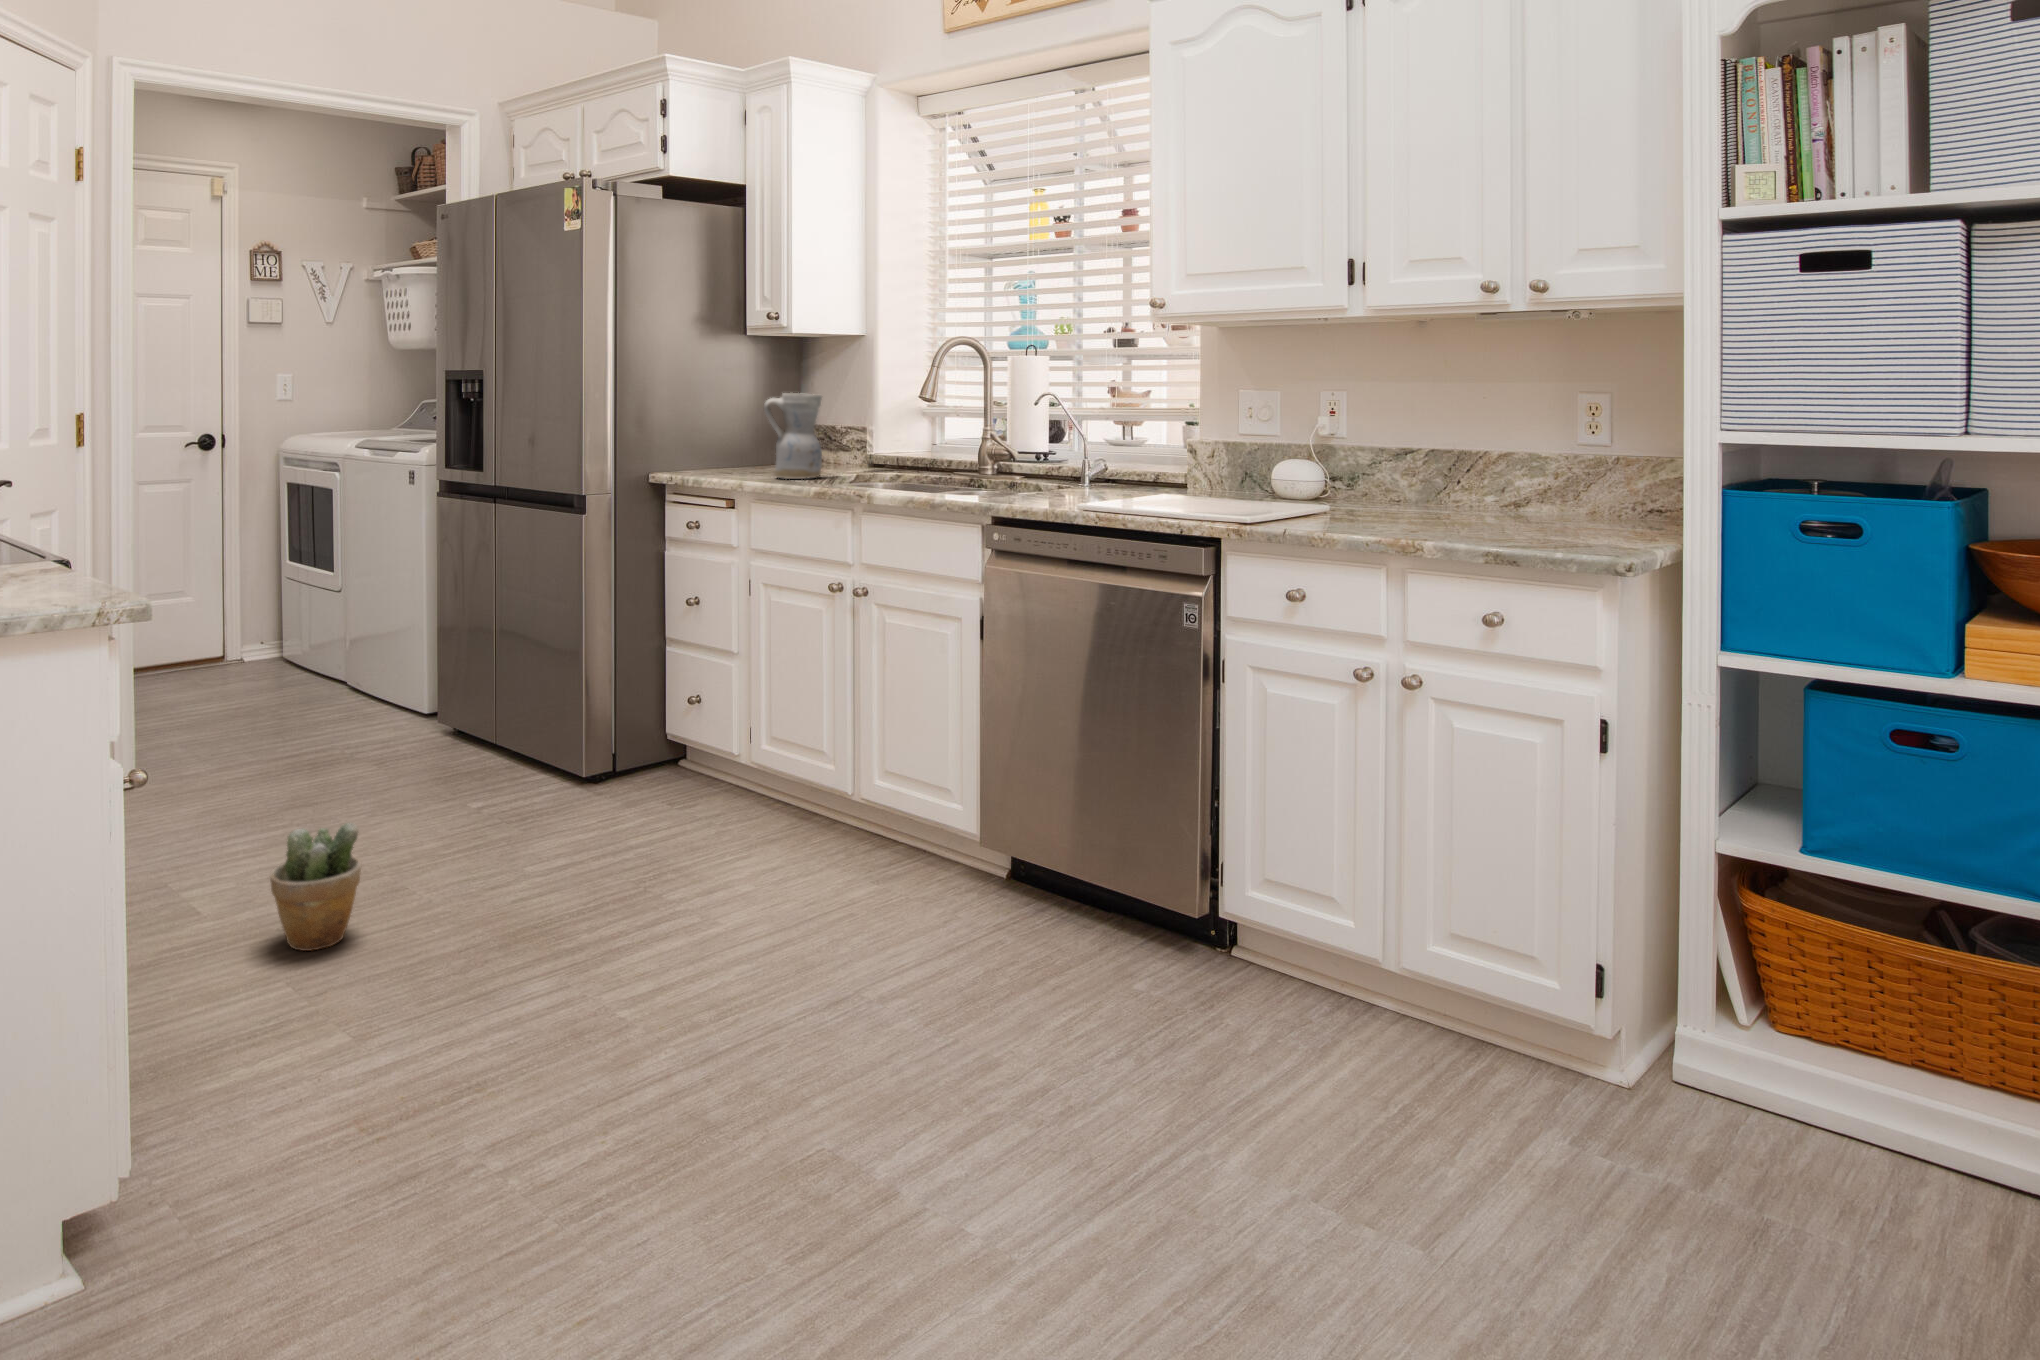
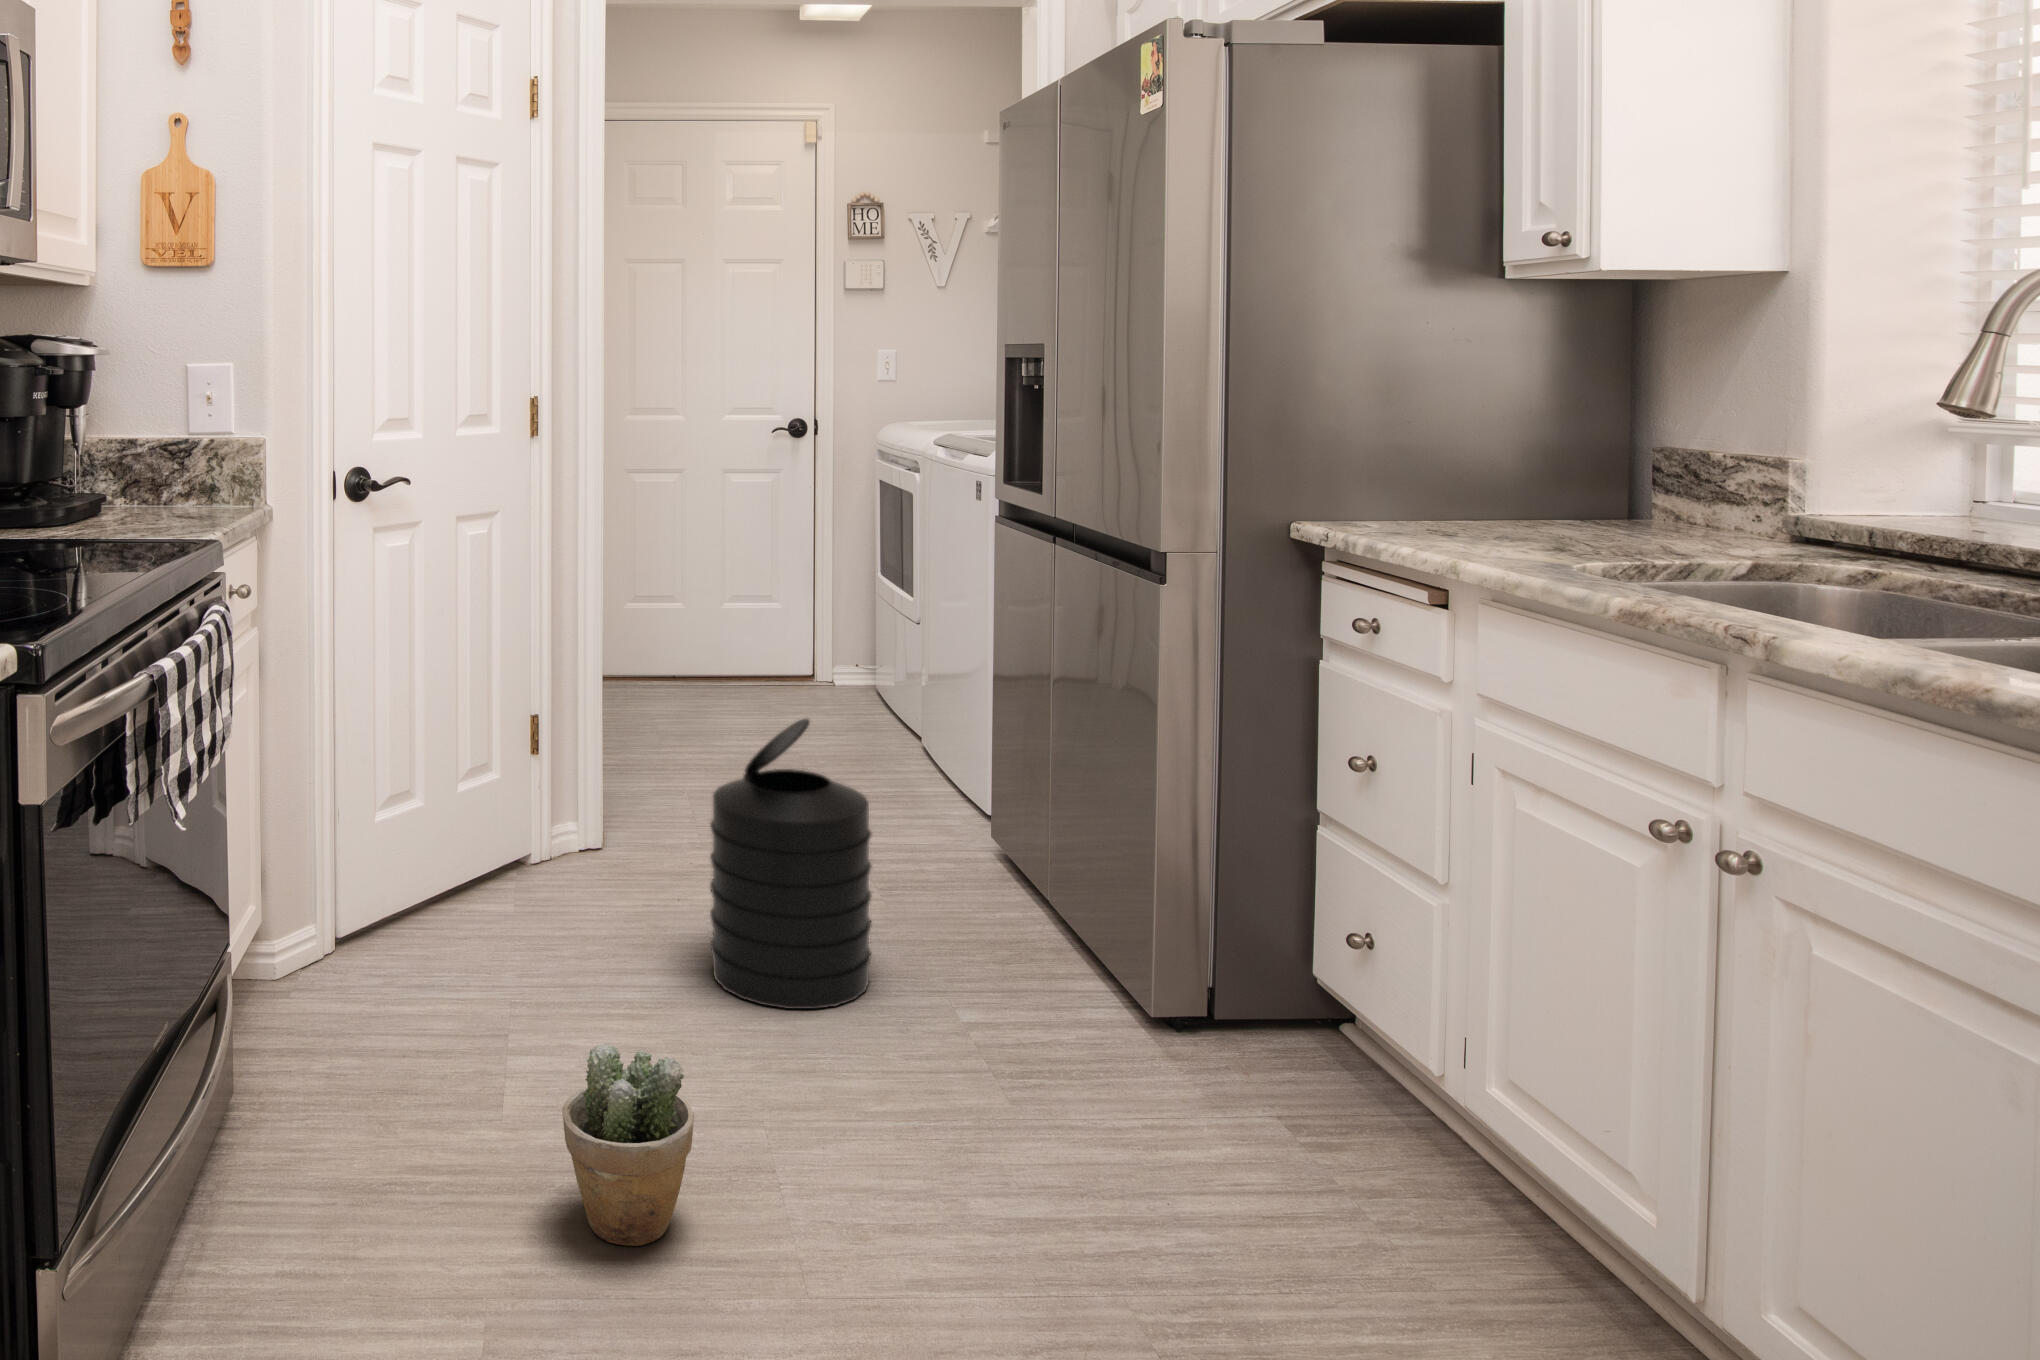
ceramic pitcher: present [764,393,822,479] -> none [1517,387,1658,560]
trash can: none [282,630,401,830] -> present [710,719,872,1009]

